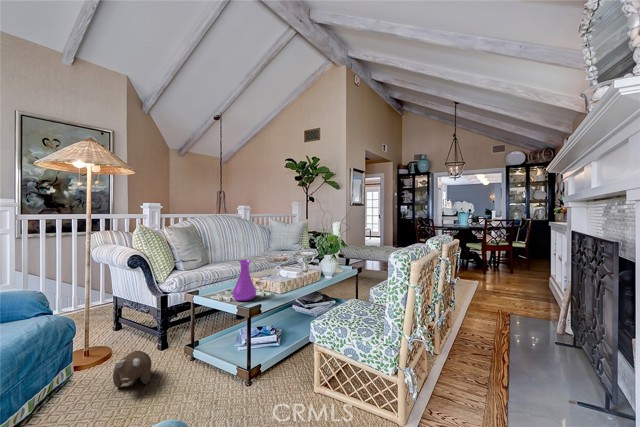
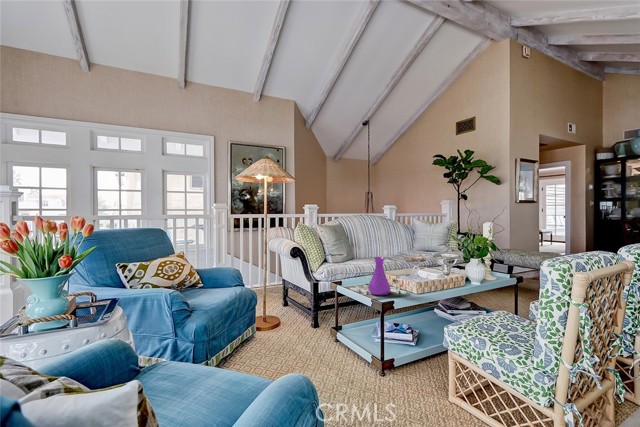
plush toy: present [113,350,152,388] -> none [279,324,305,352]

